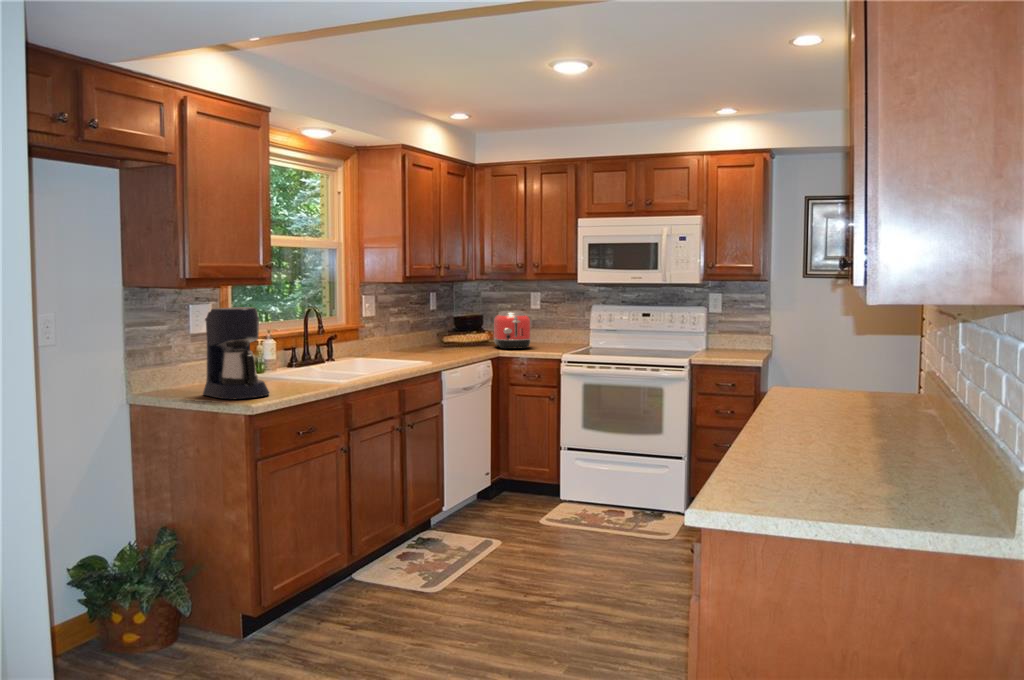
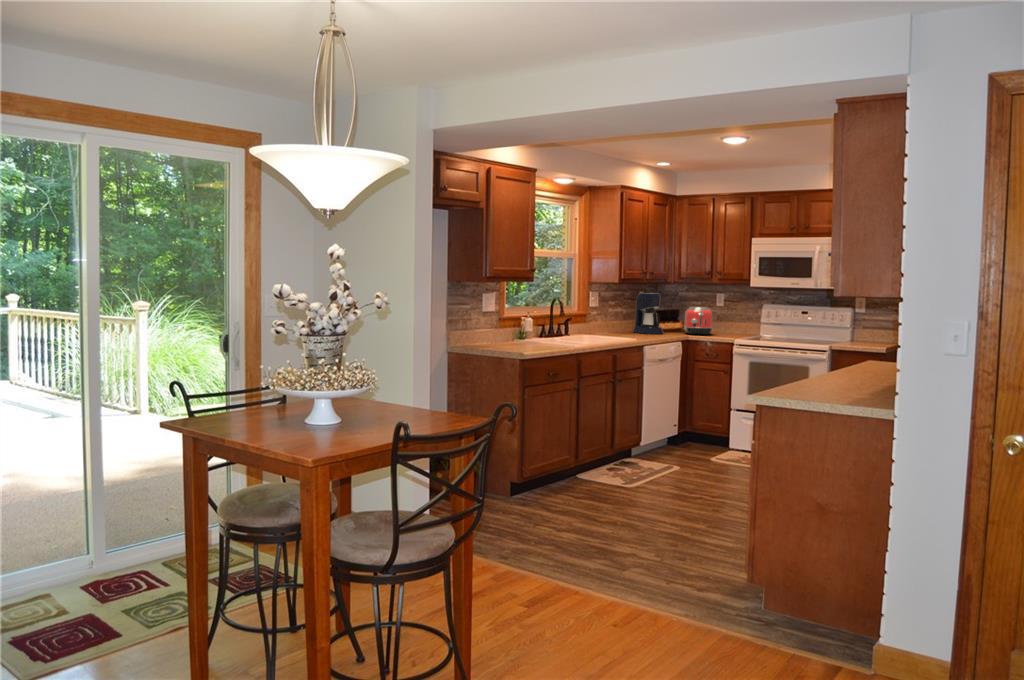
coffee maker: present [203,307,269,399] -> present [633,293,663,334]

